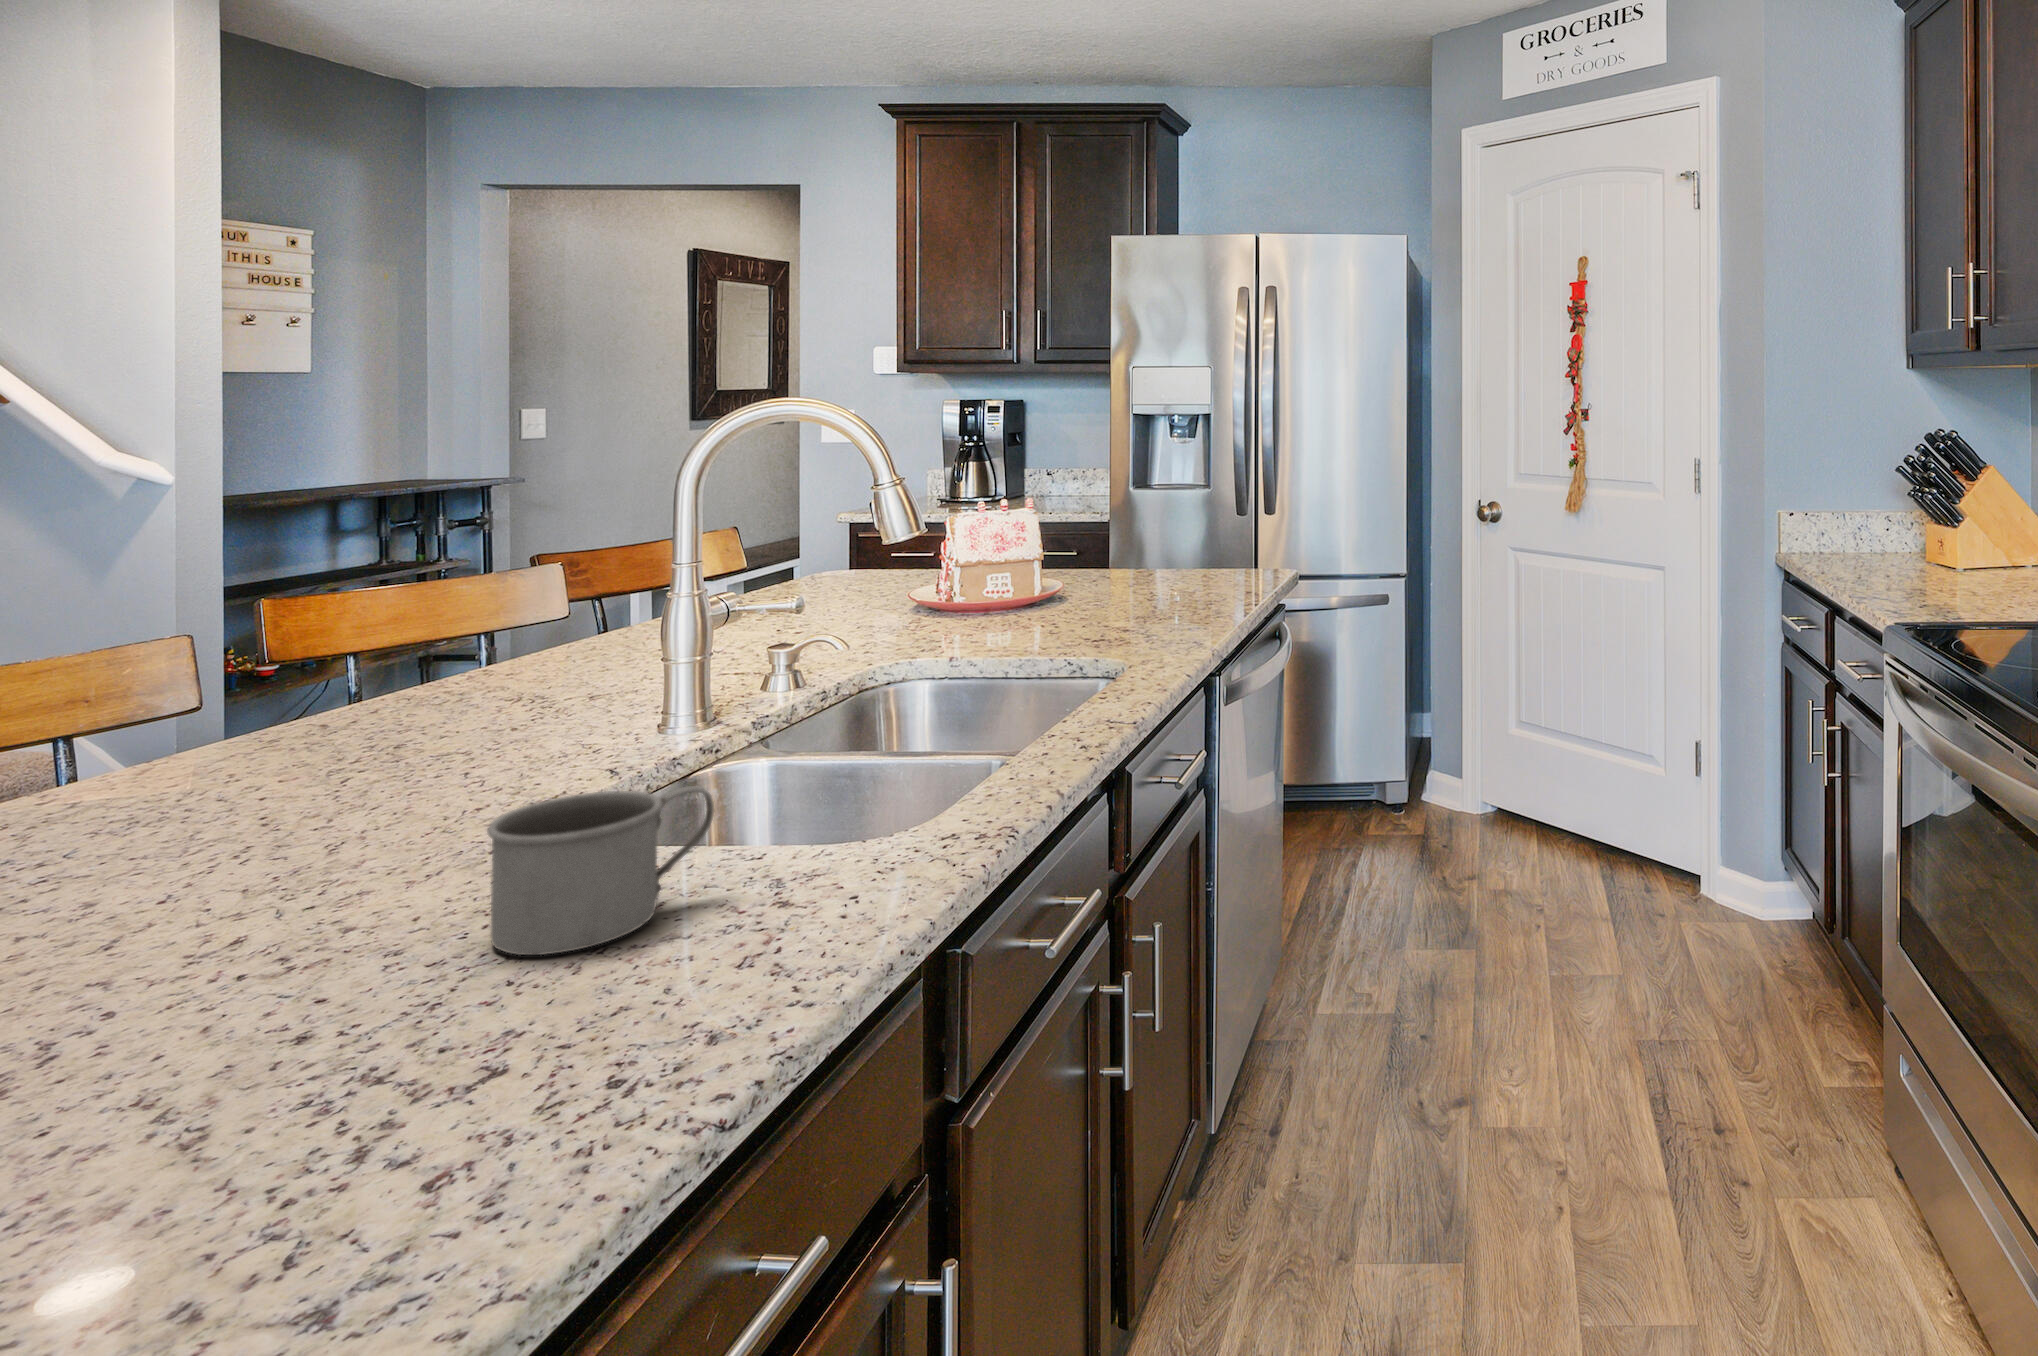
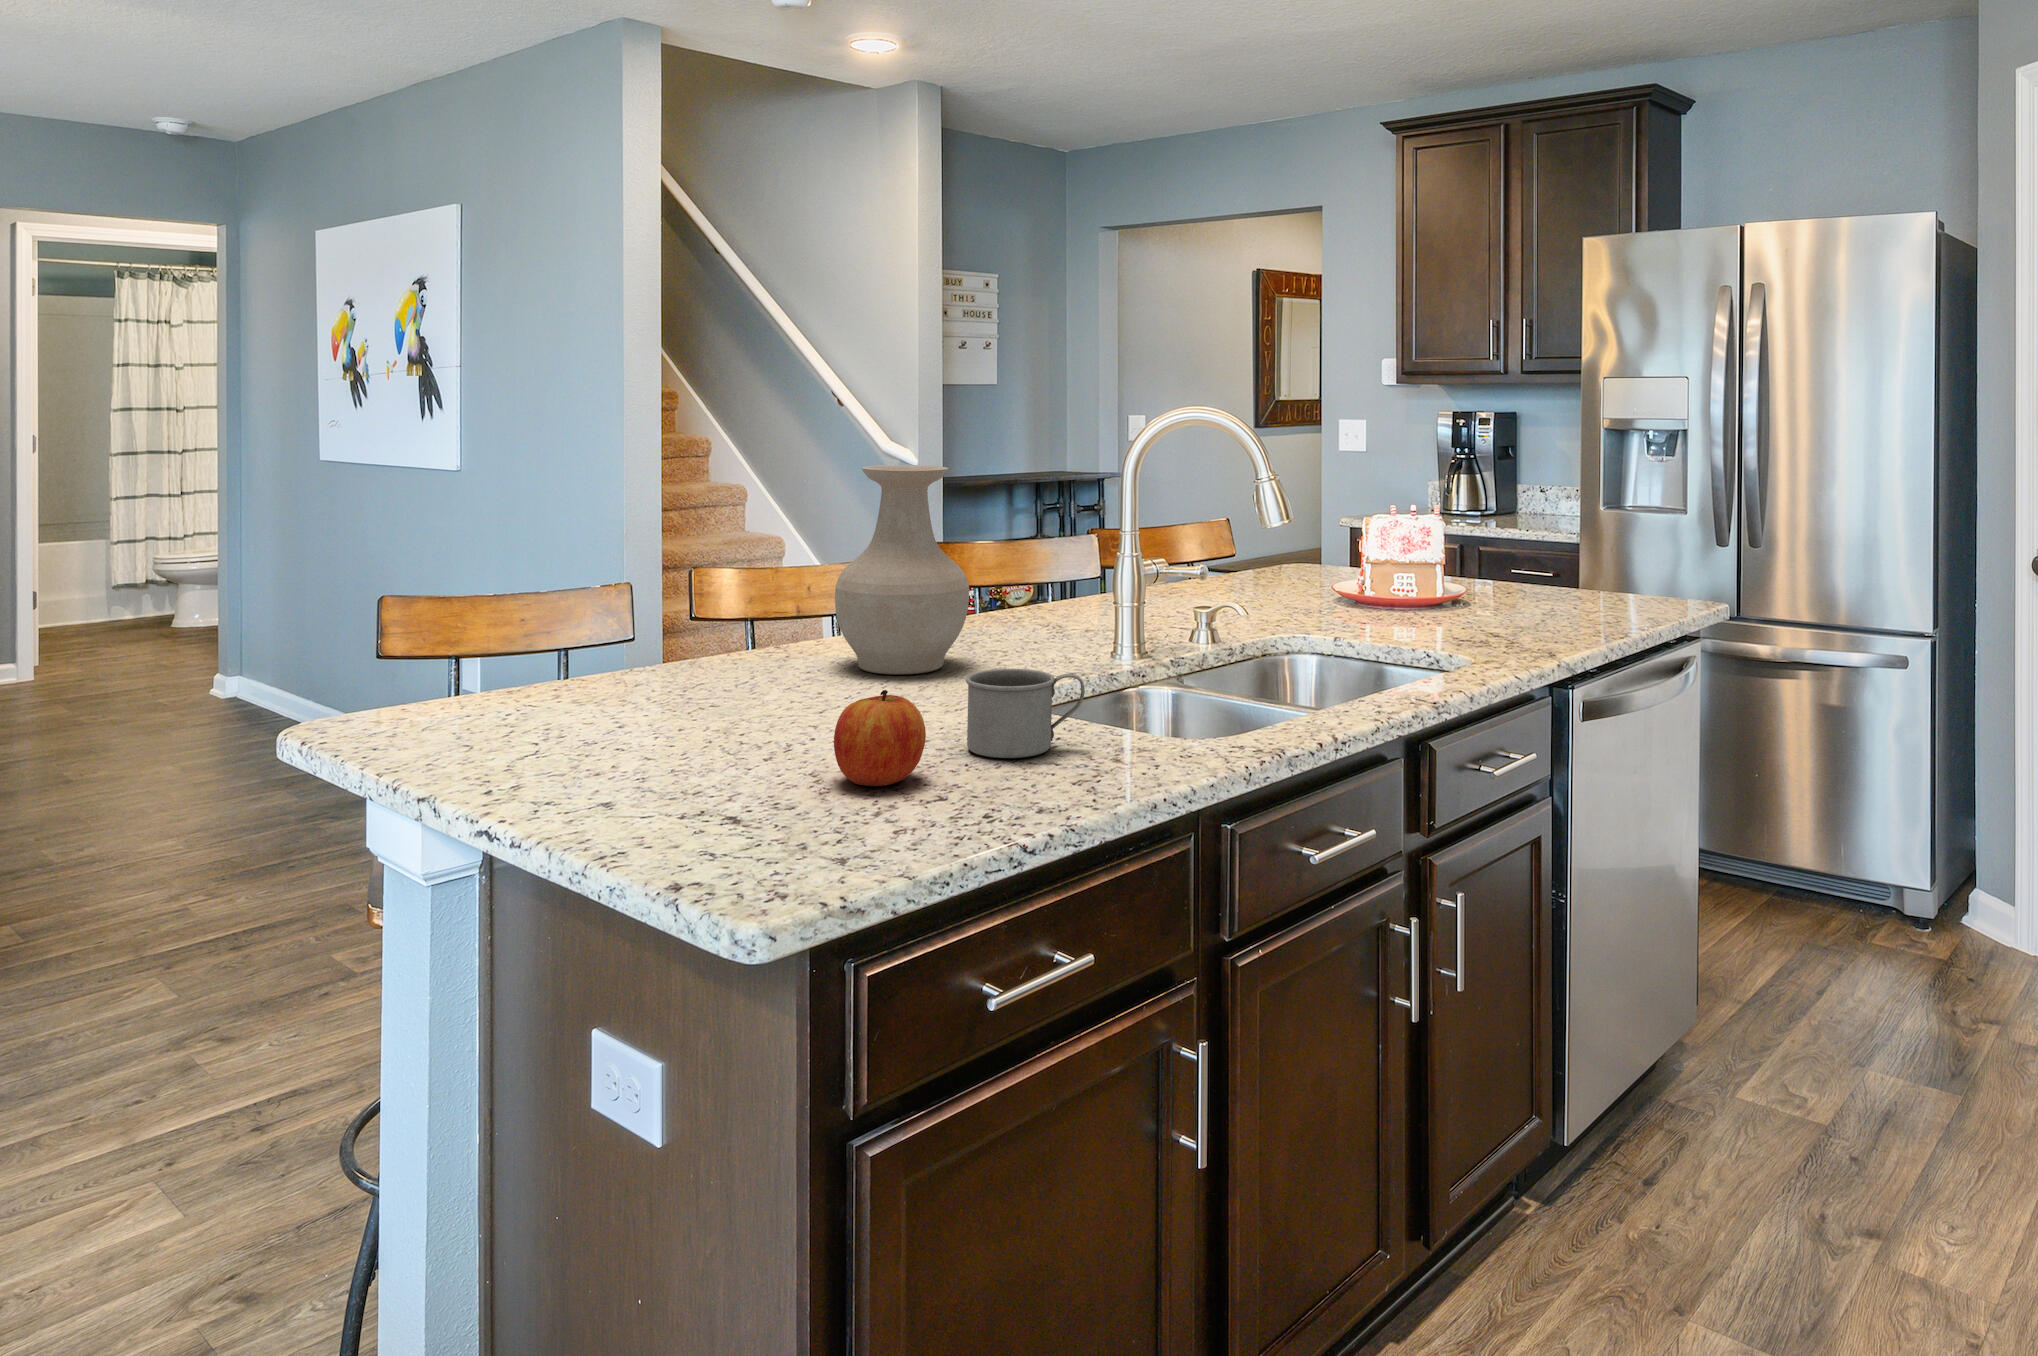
vase: none [112,483,412,839] -> present [835,465,969,674]
apple: none [210,896,434,1090] -> present [834,690,926,786]

